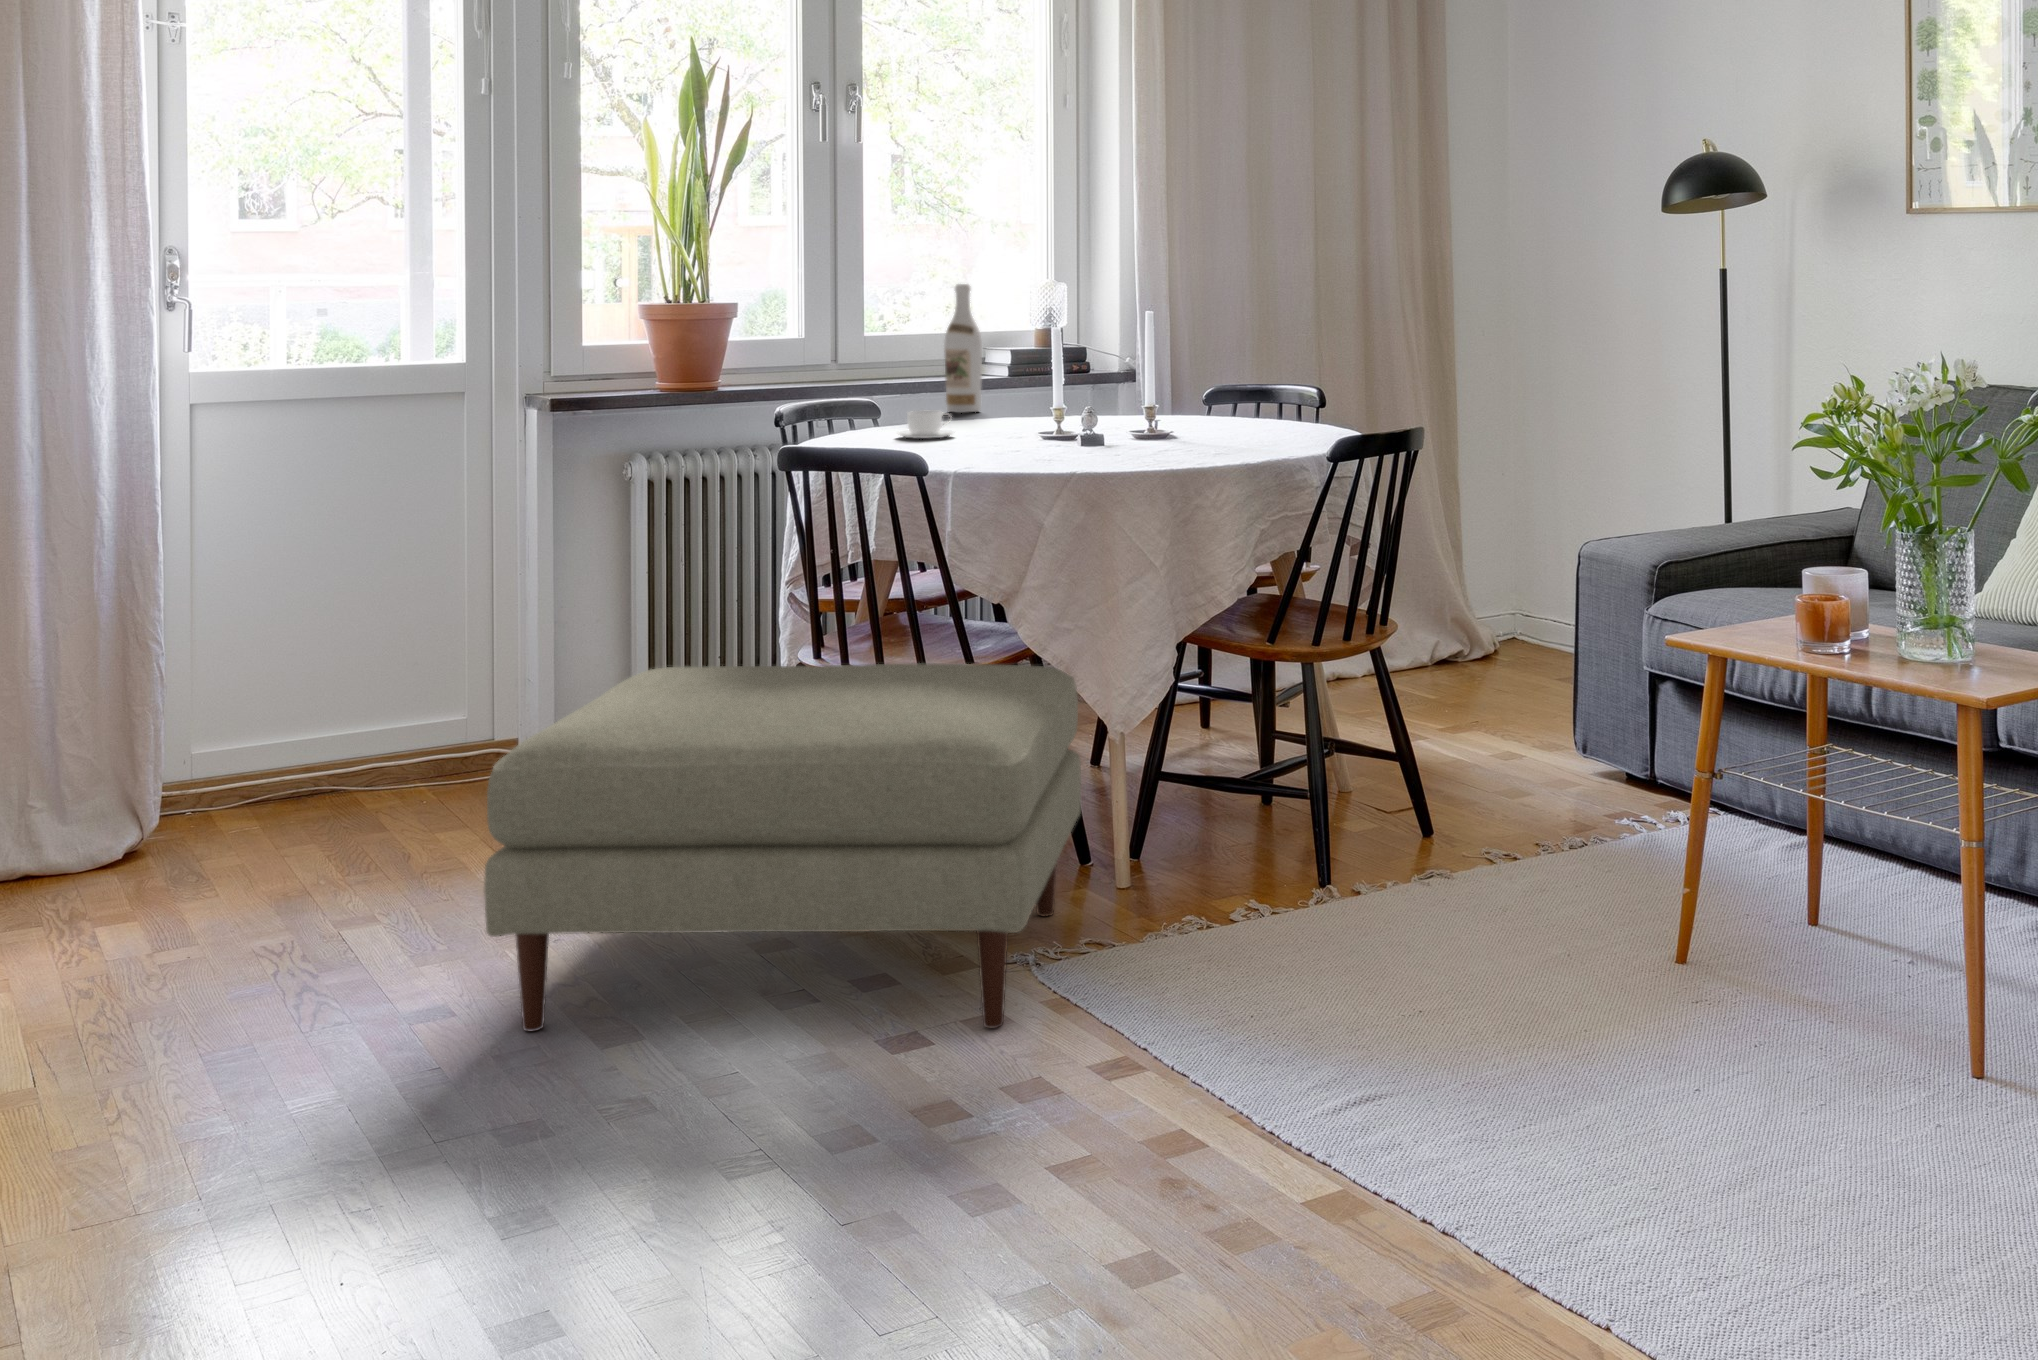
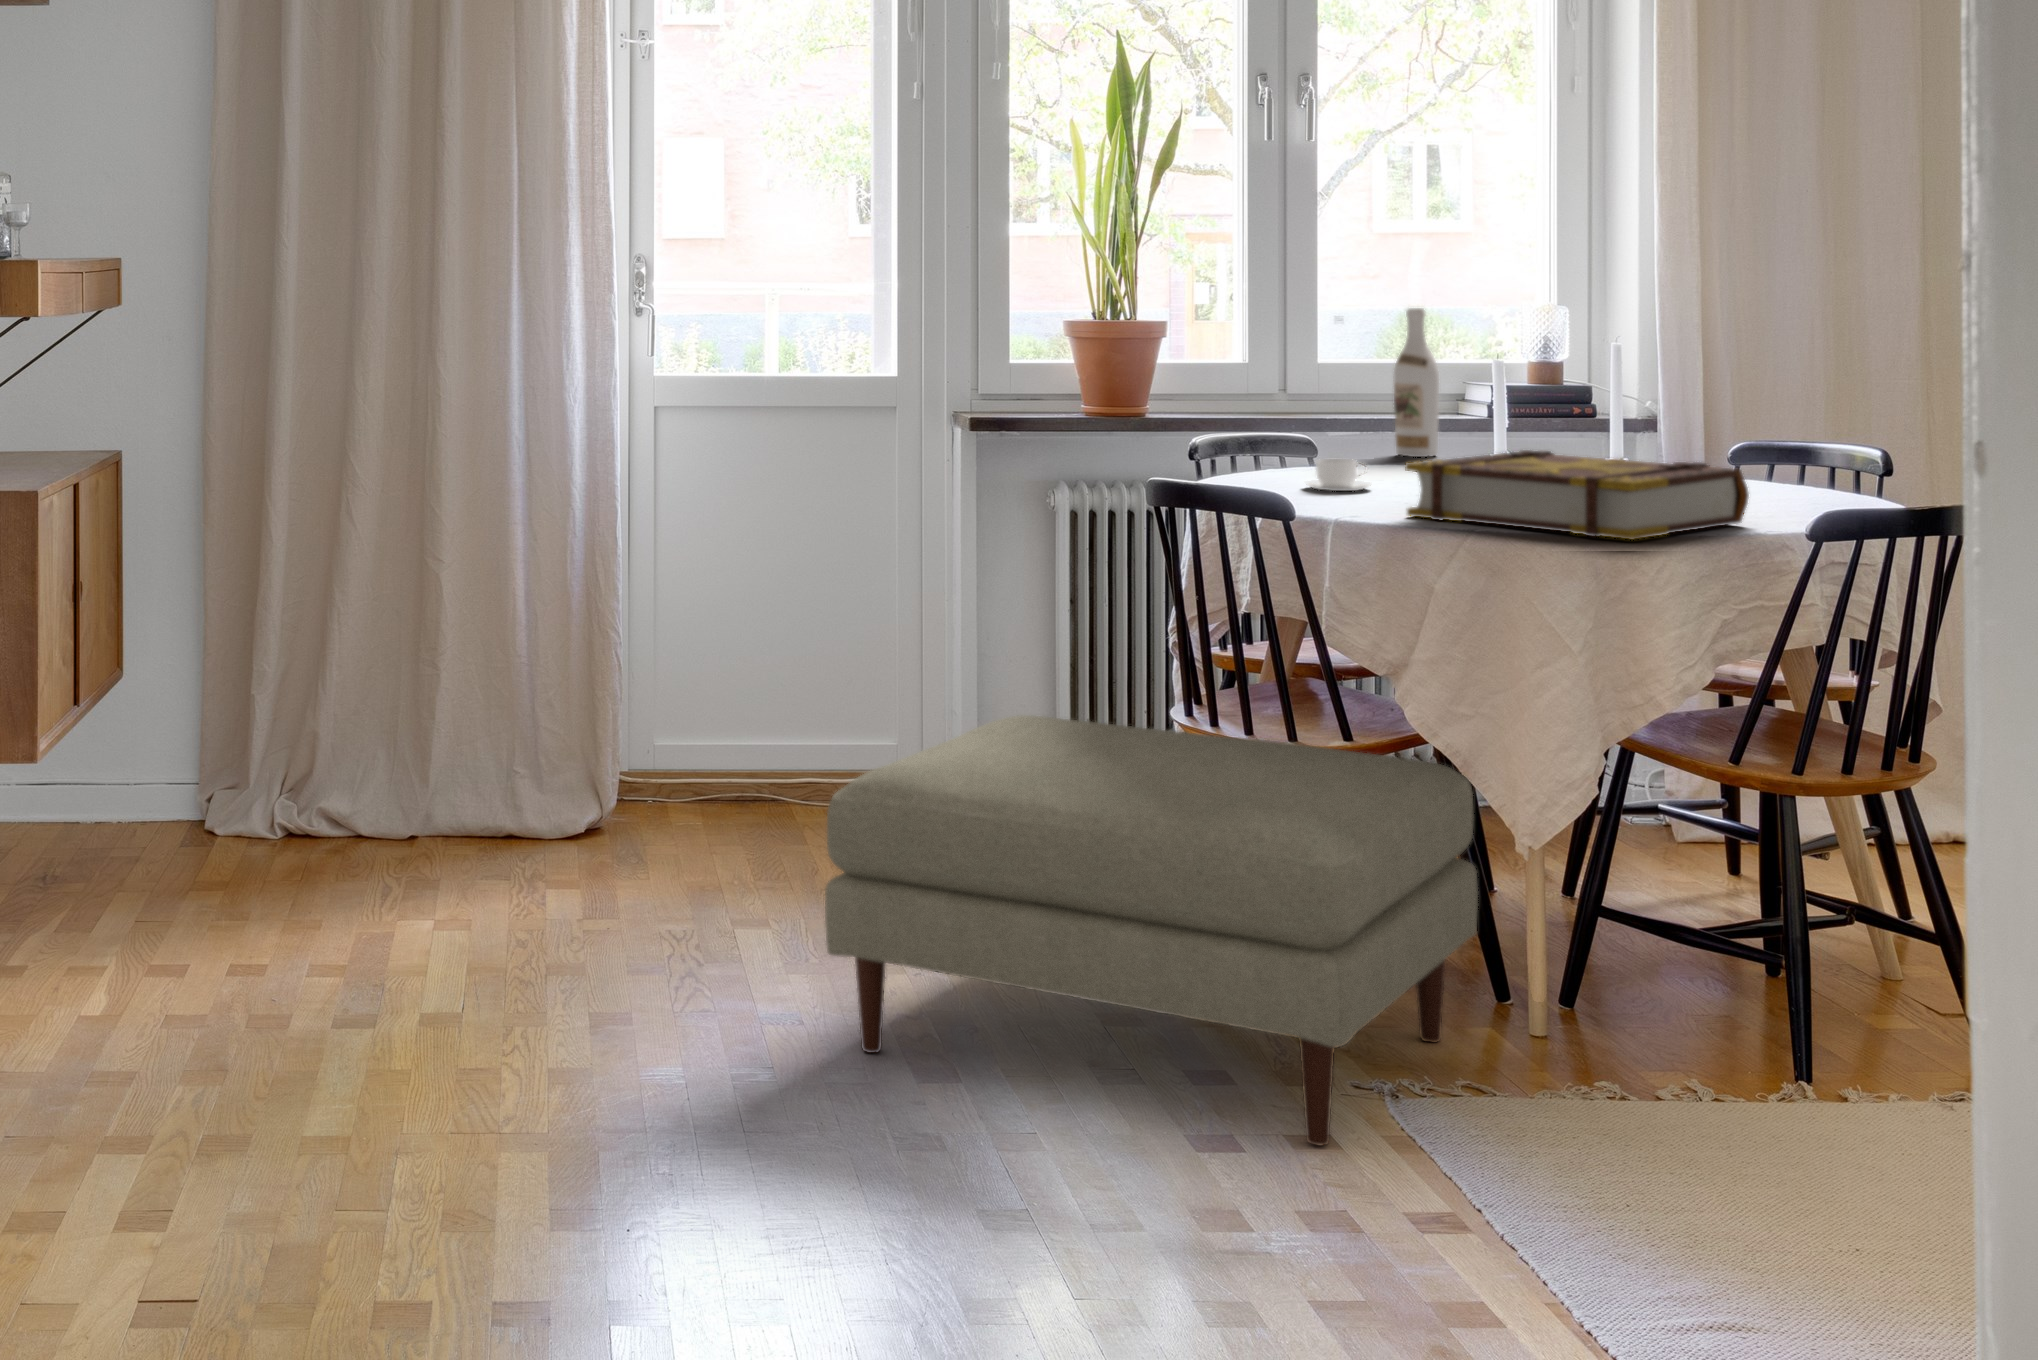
book: none [1003,393,1266,458] -> present [1405,450,1749,539]

